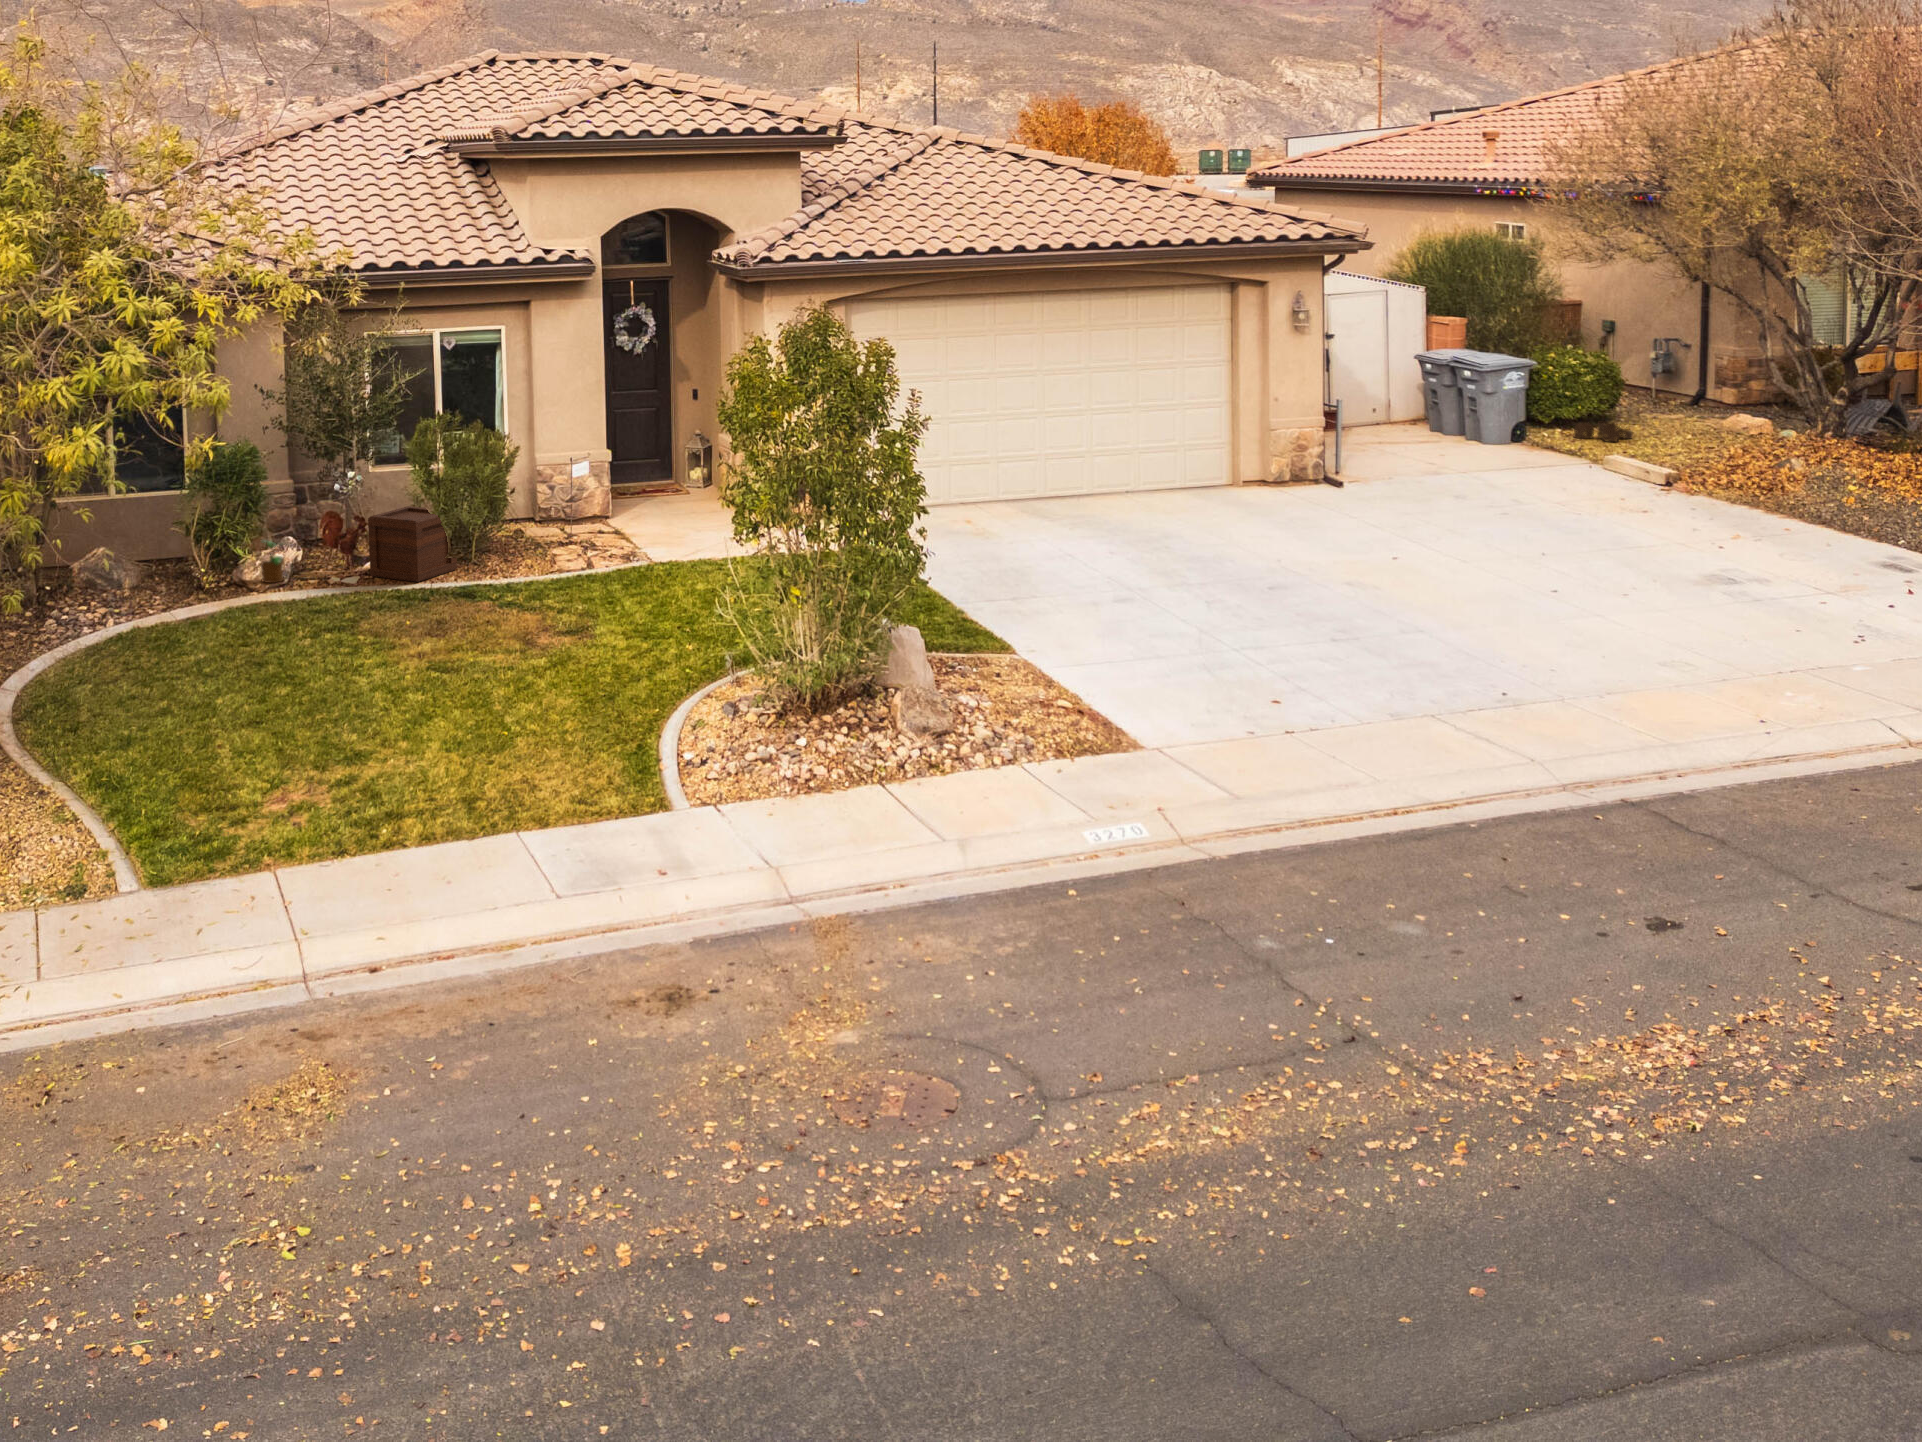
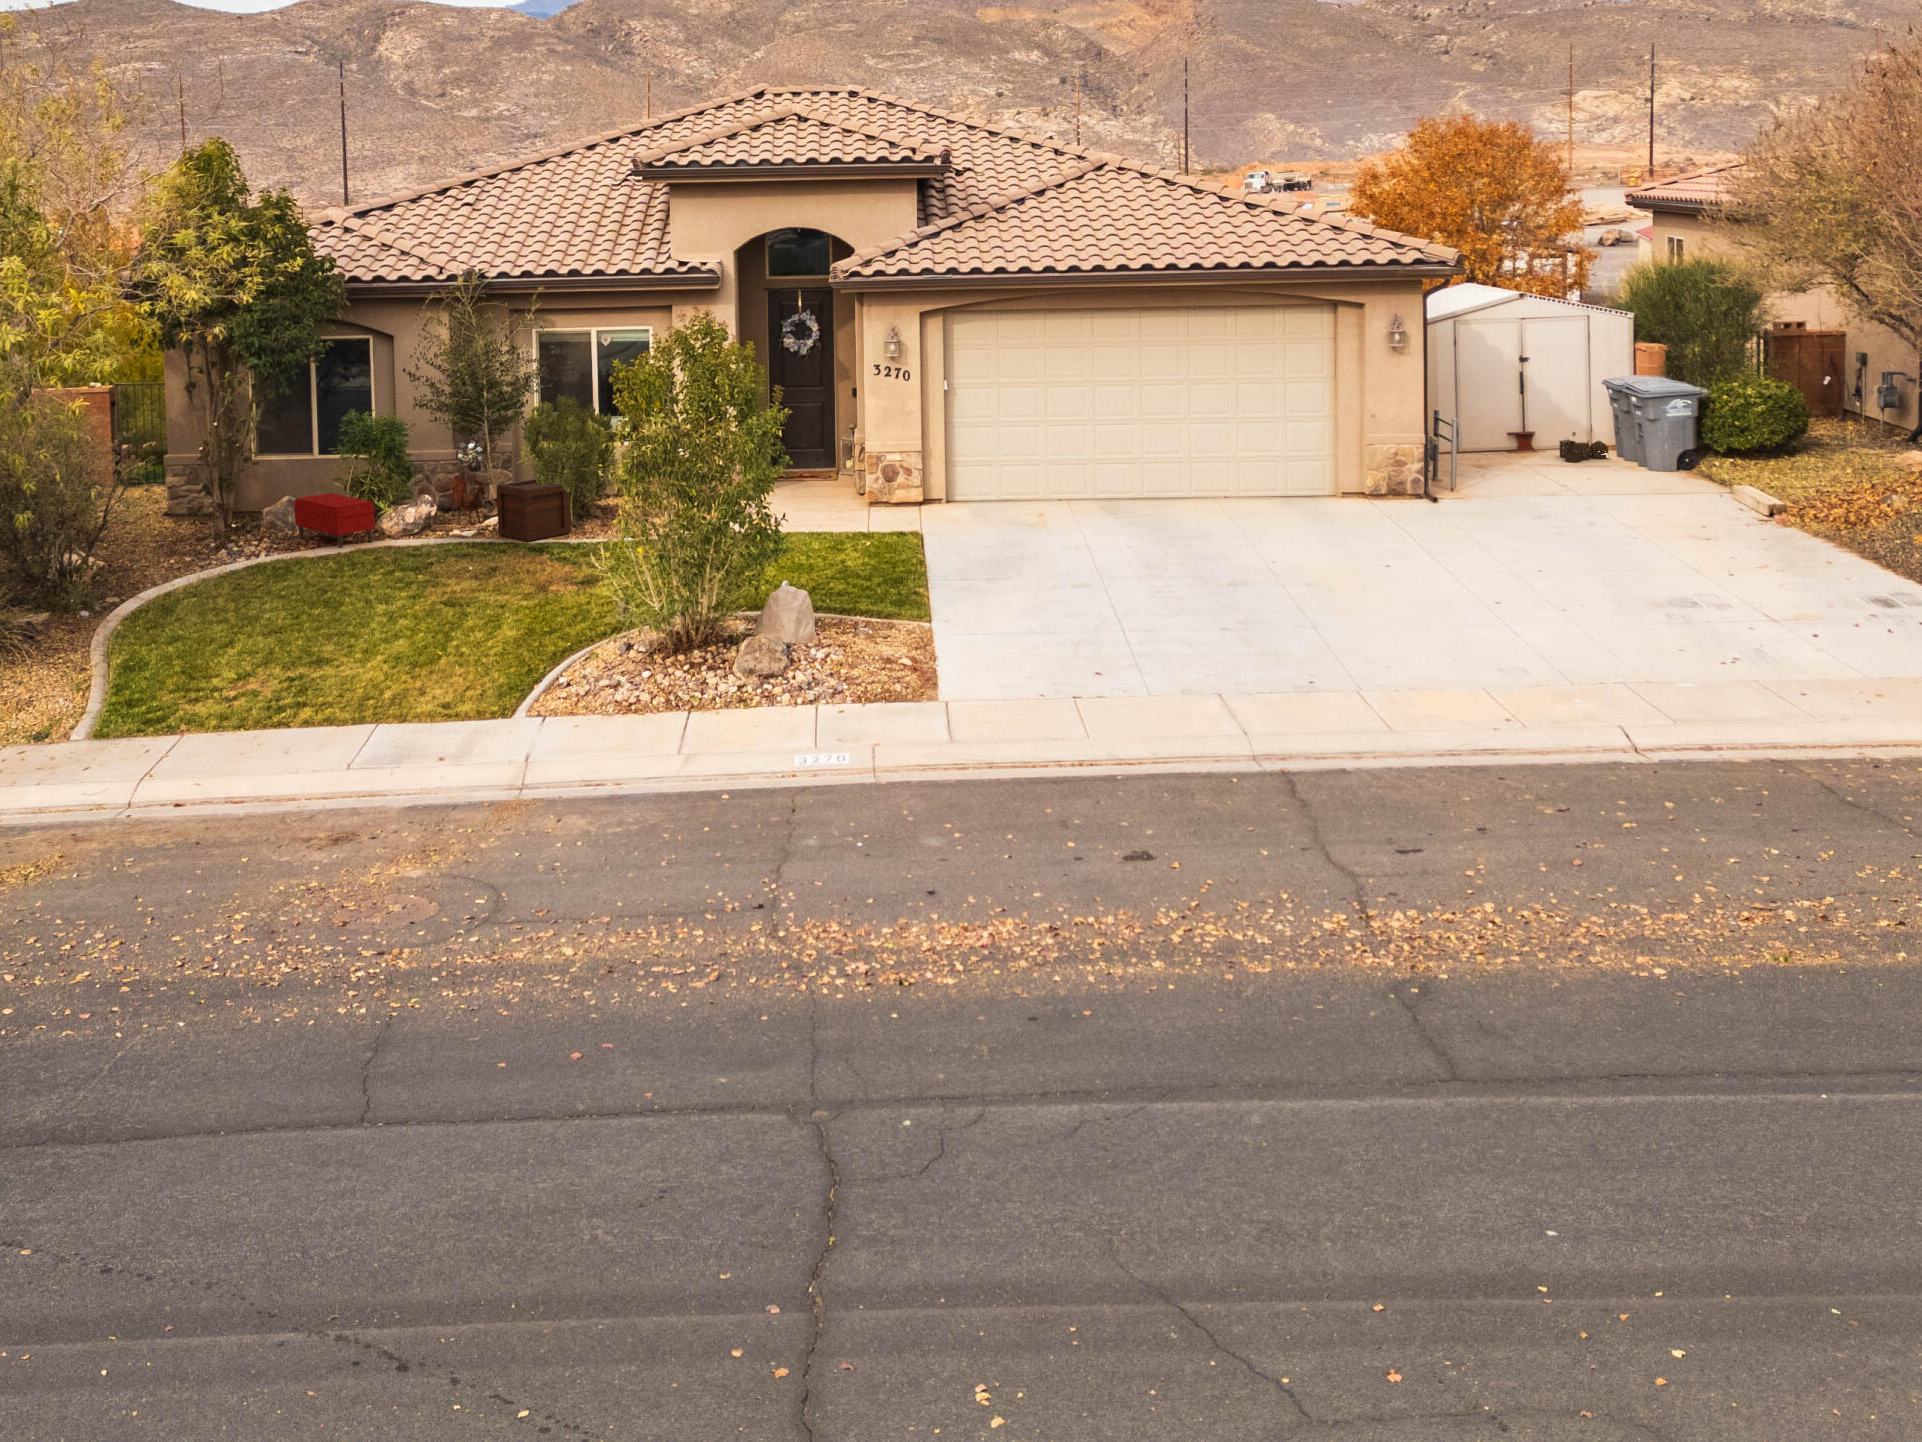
woven basket: present [1573,421,1633,442] -> present [1559,439,1608,462]
bench: none [108,536,222,603] -> present [294,493,375,548]
potted plant: present [260,540,285,583] -> none [399,497,436,536]

